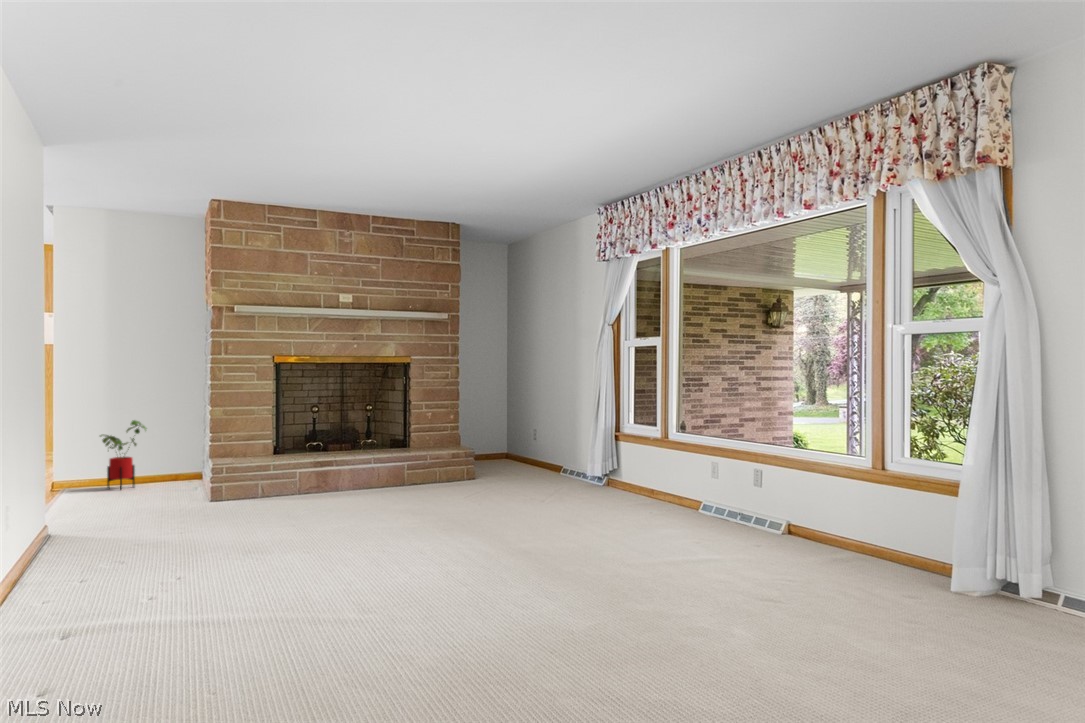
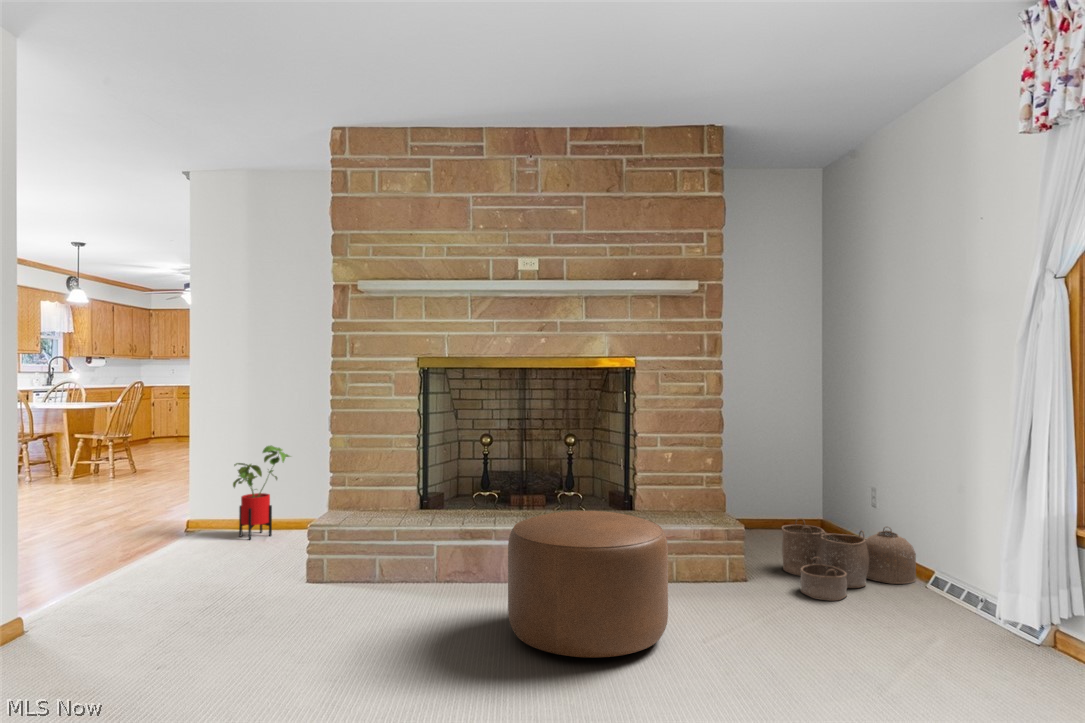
ottoman: none [365,441,448,505] -> present [508,511,668,657]
woven basket: none [491,446,556,482] -> present [782,518,916,601]

